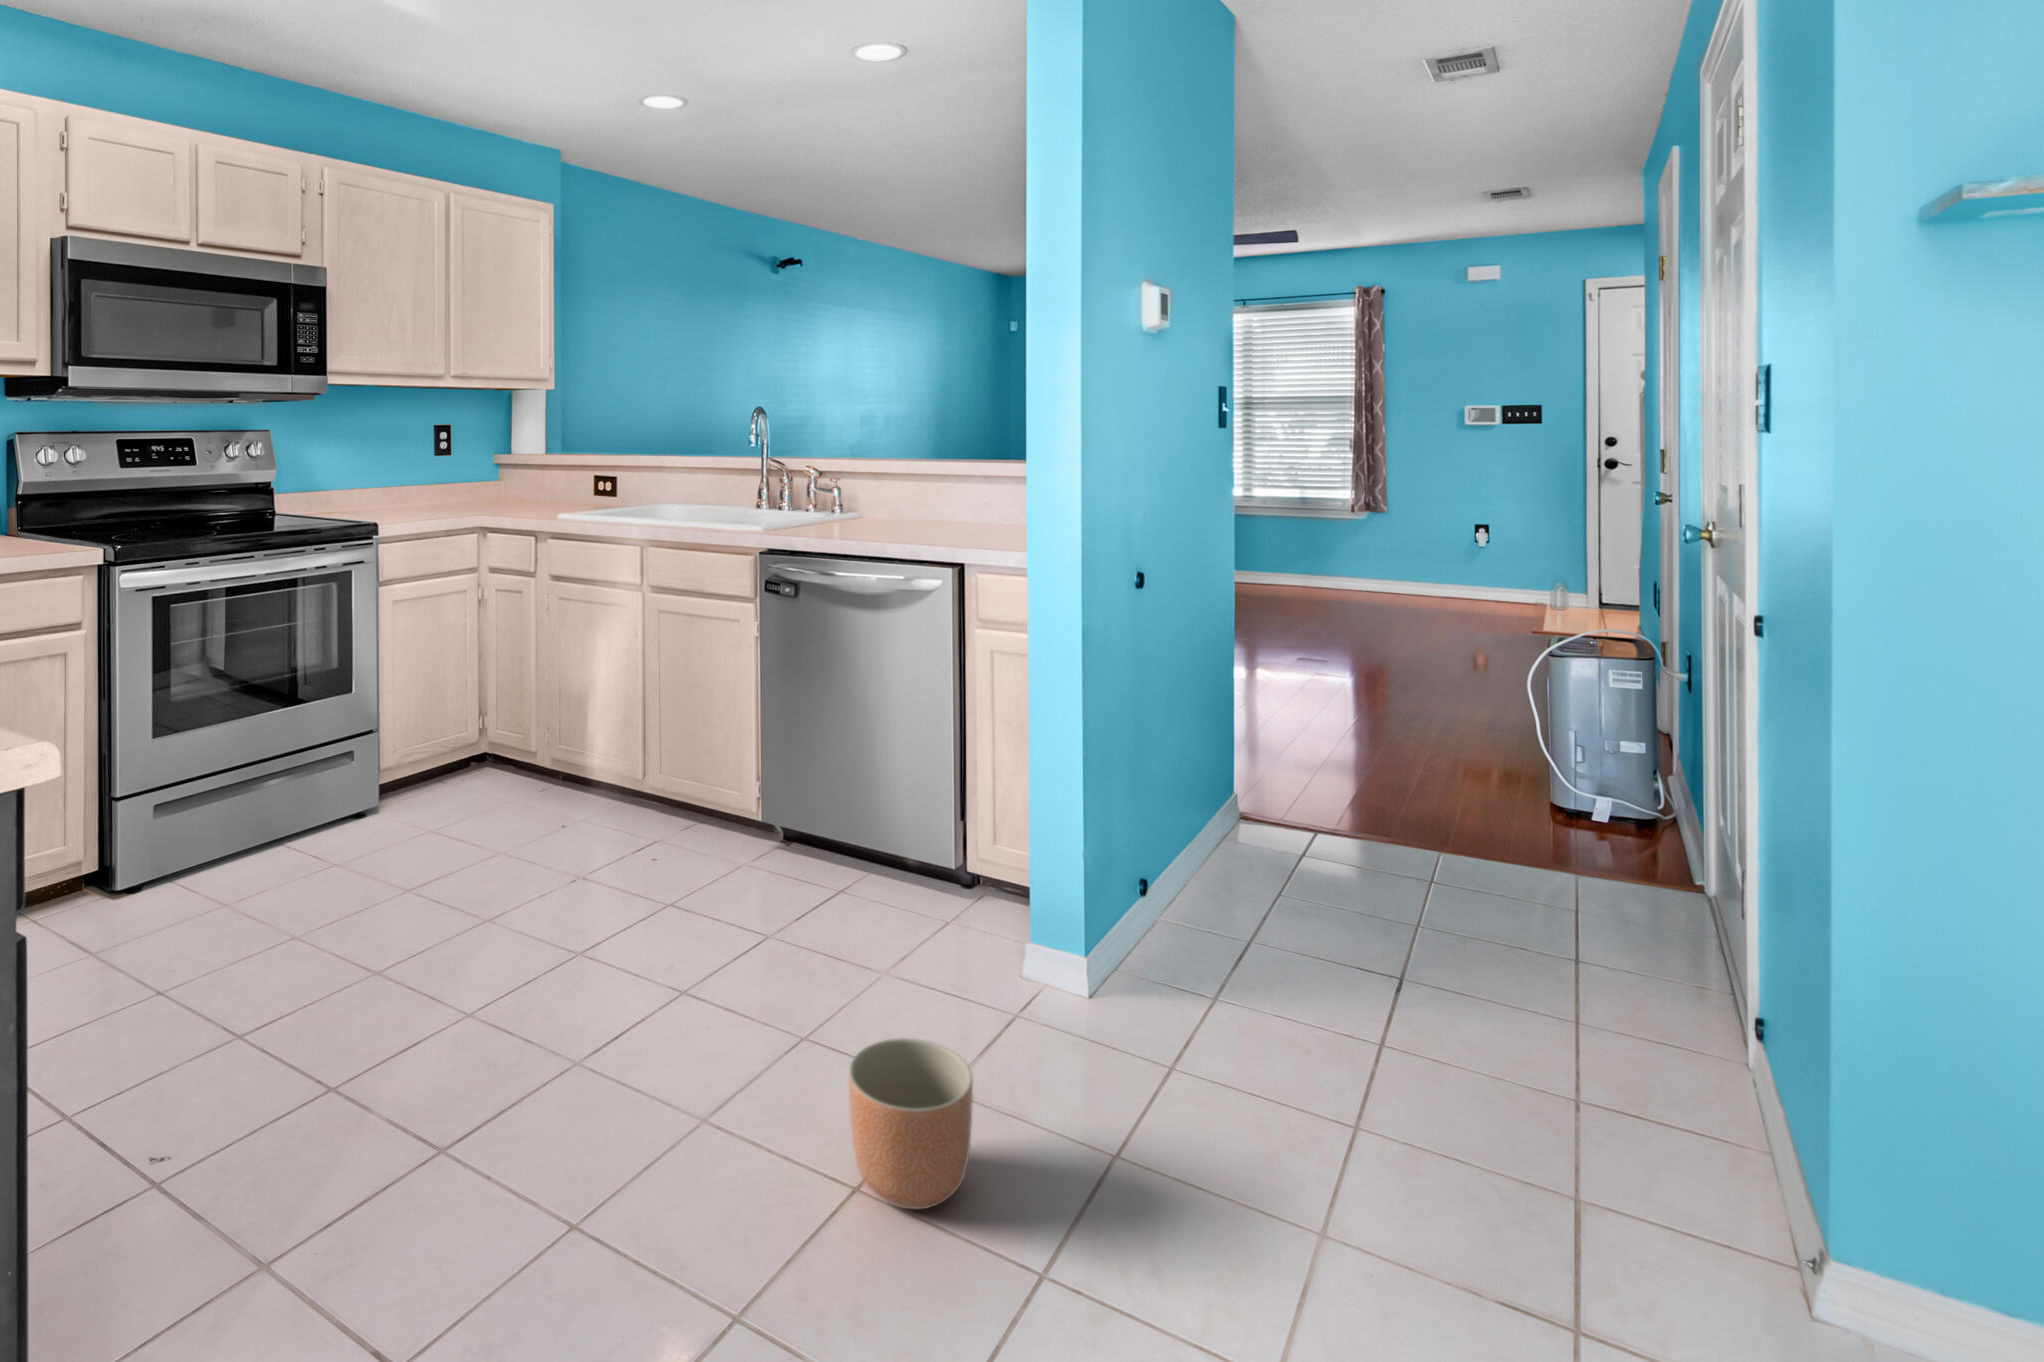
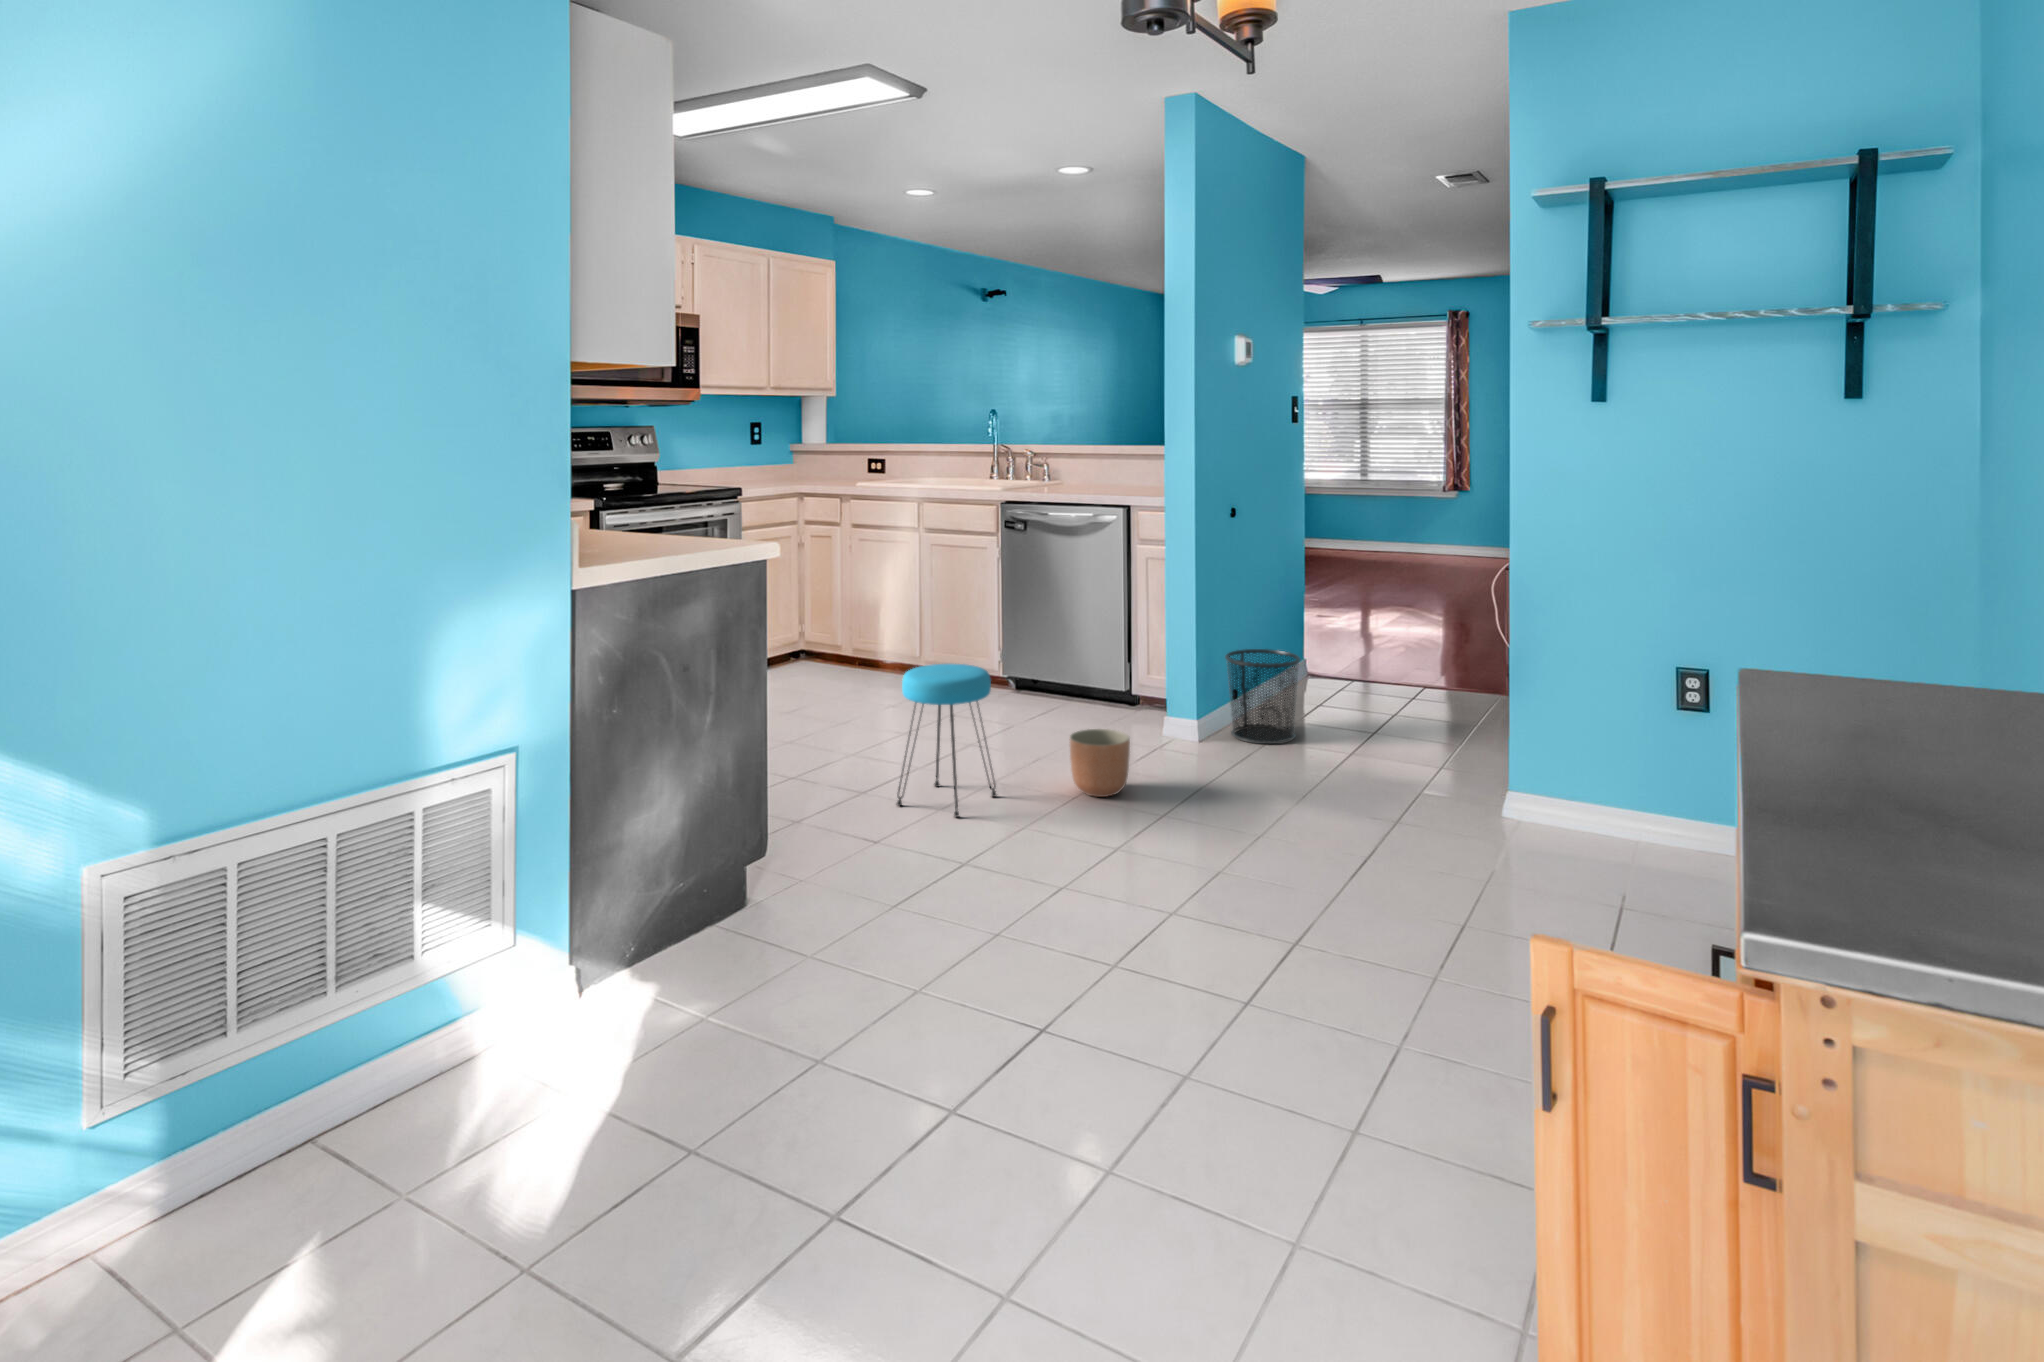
waste bin: none [1136,822,1279,1015] -> present [1225,649,1301,744]
stool: none [482,908,699,1289] -> present [897,664,996,817]

